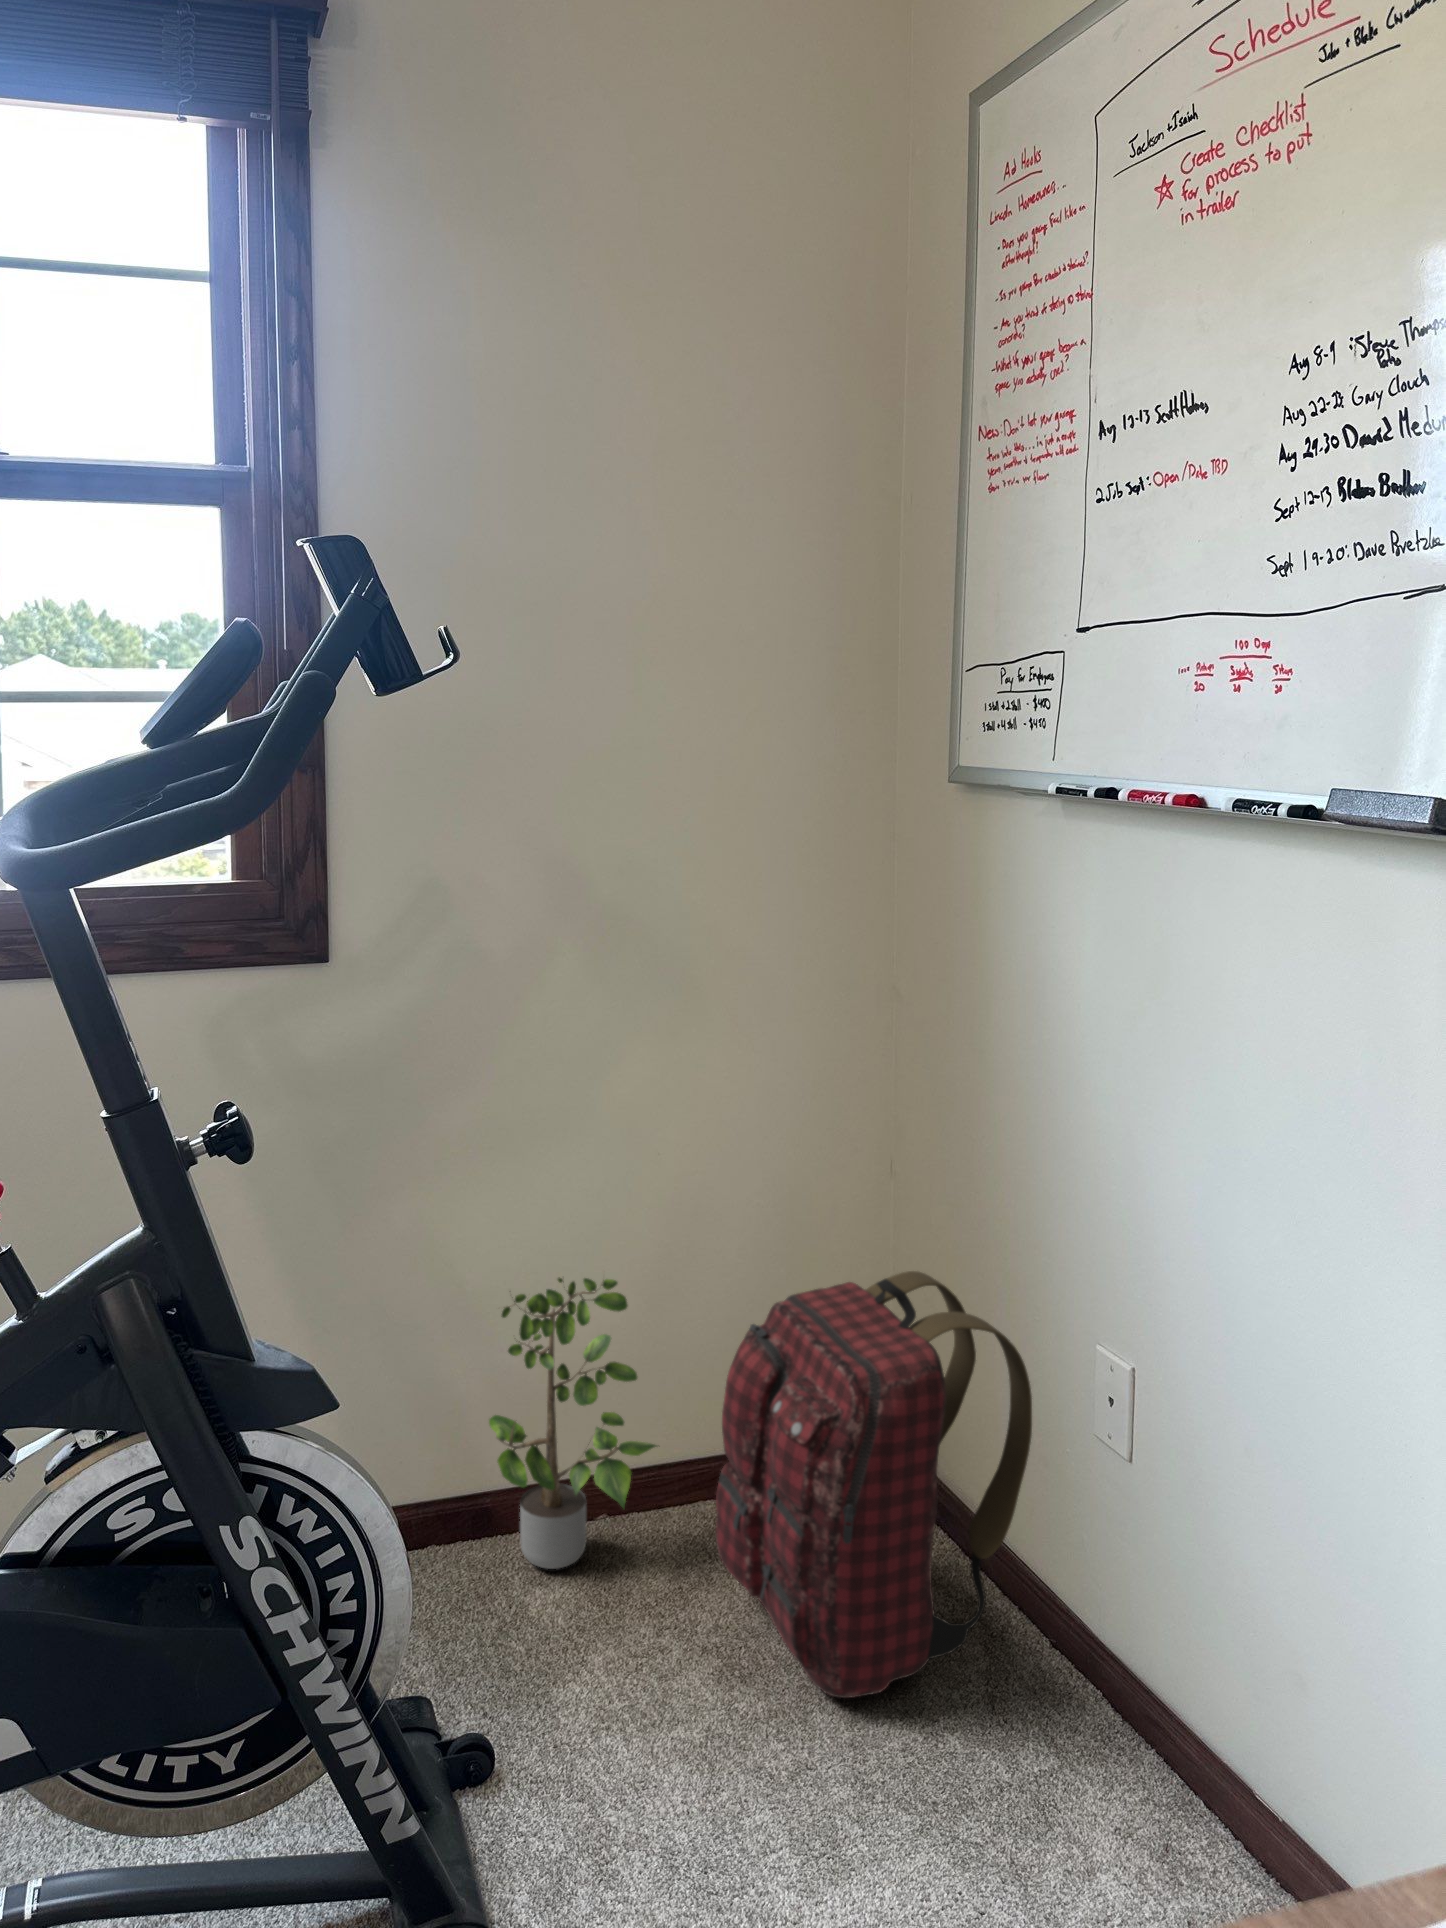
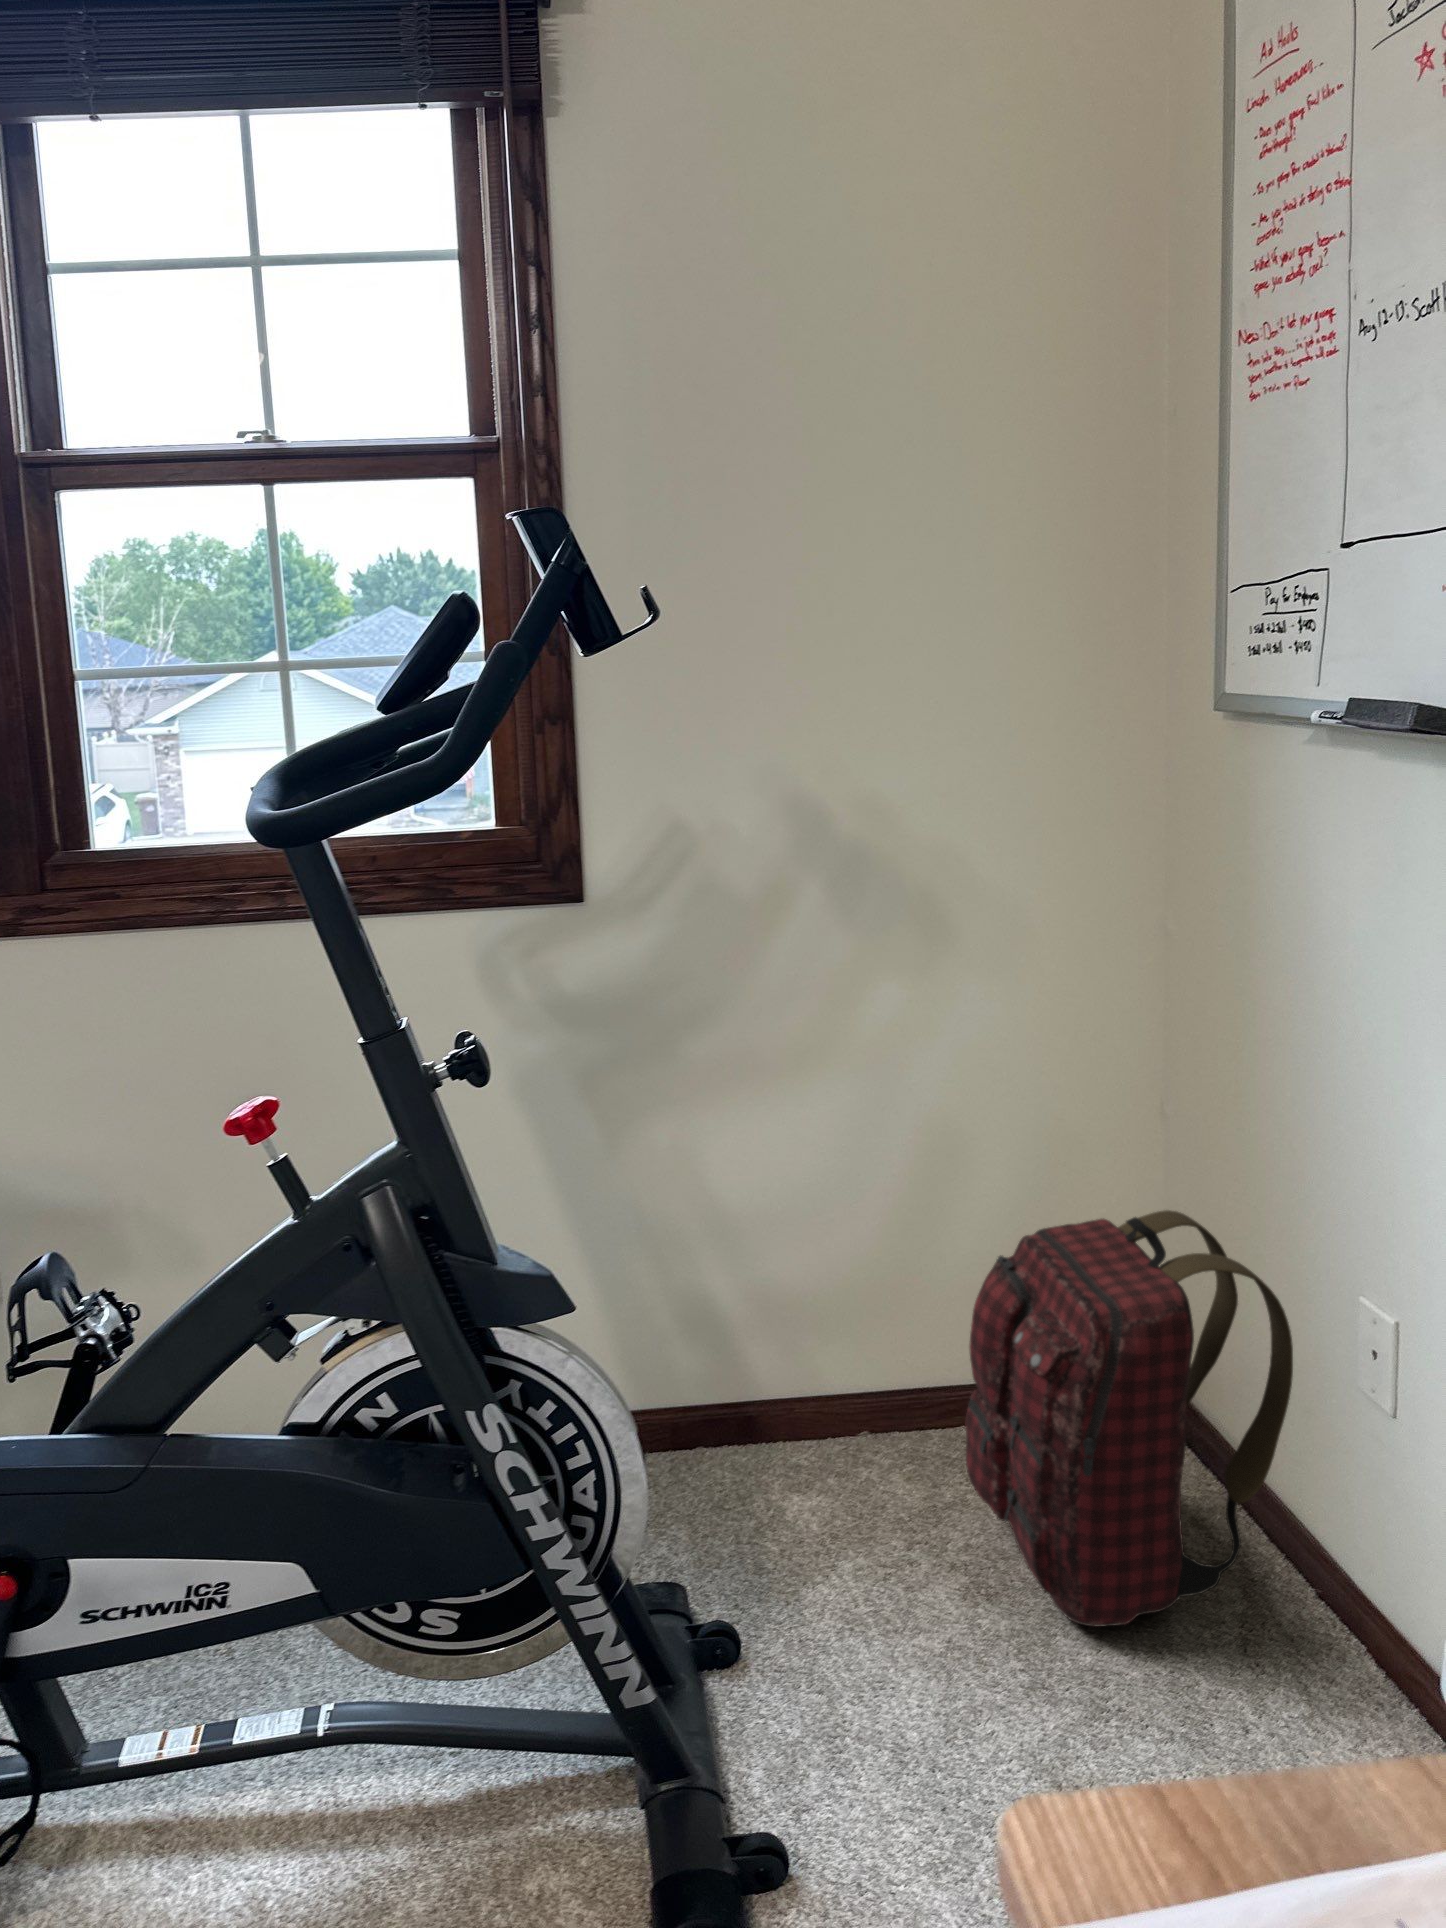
potted plant: present [489,1278,657,1569] -> none [748,1195,916,1477]

